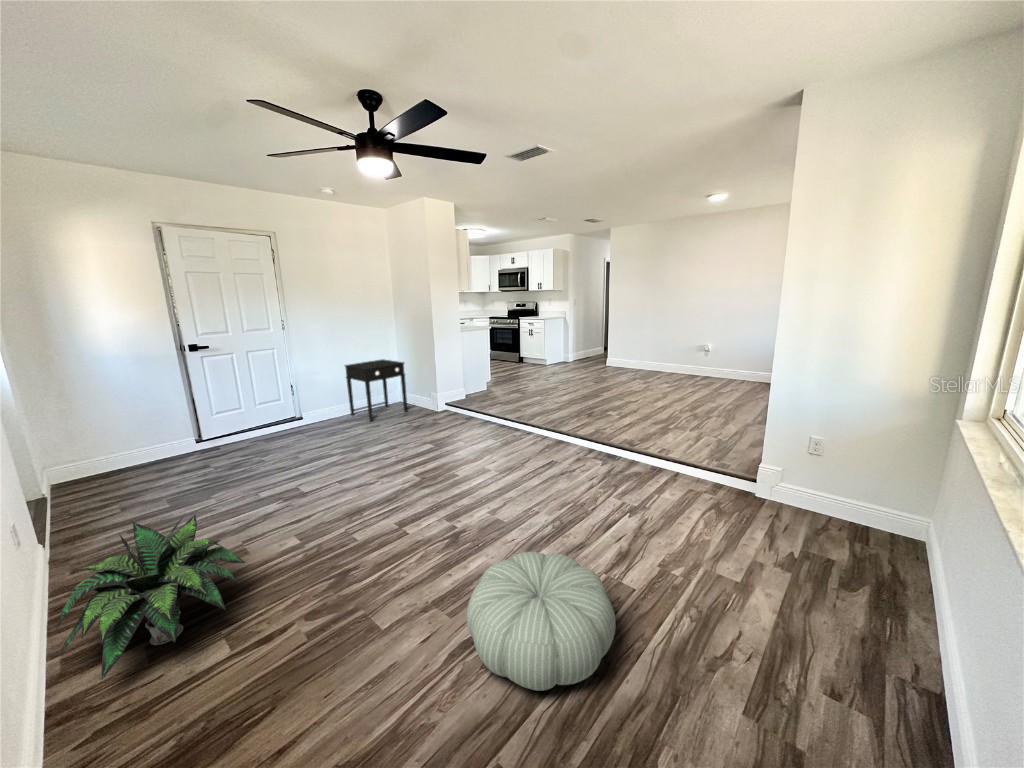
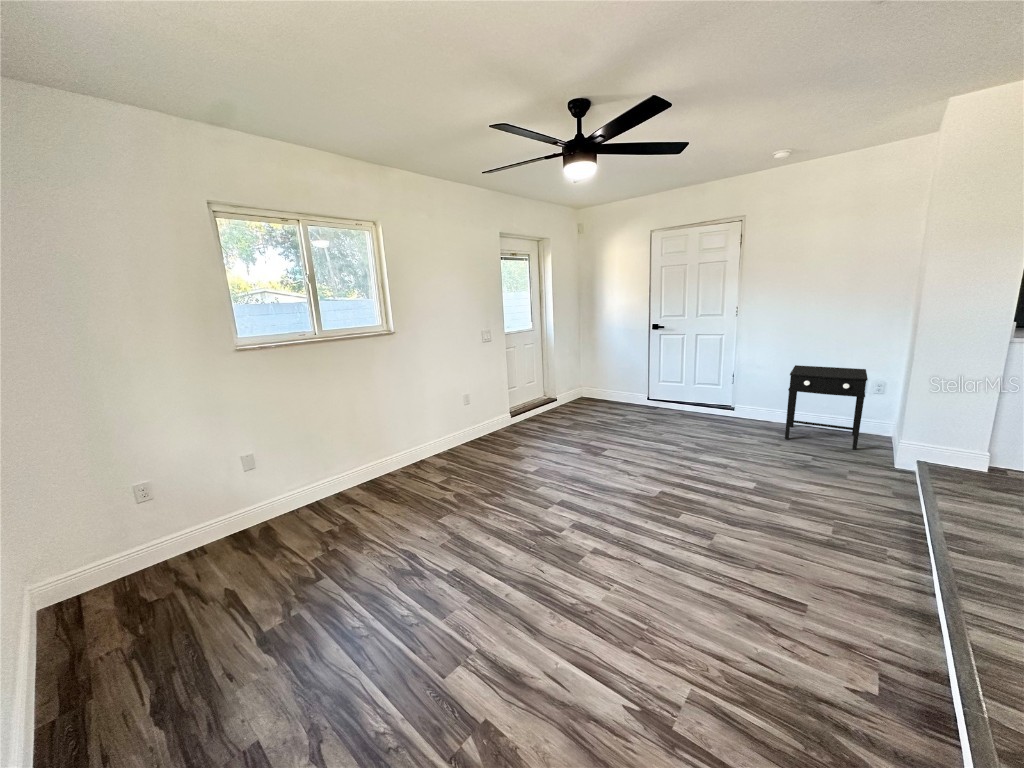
potted plant: present [56,515,245,679] -> none [418,407,491,465]
pouf: present [467,552,615,691] -> none [336,524,461,630]

